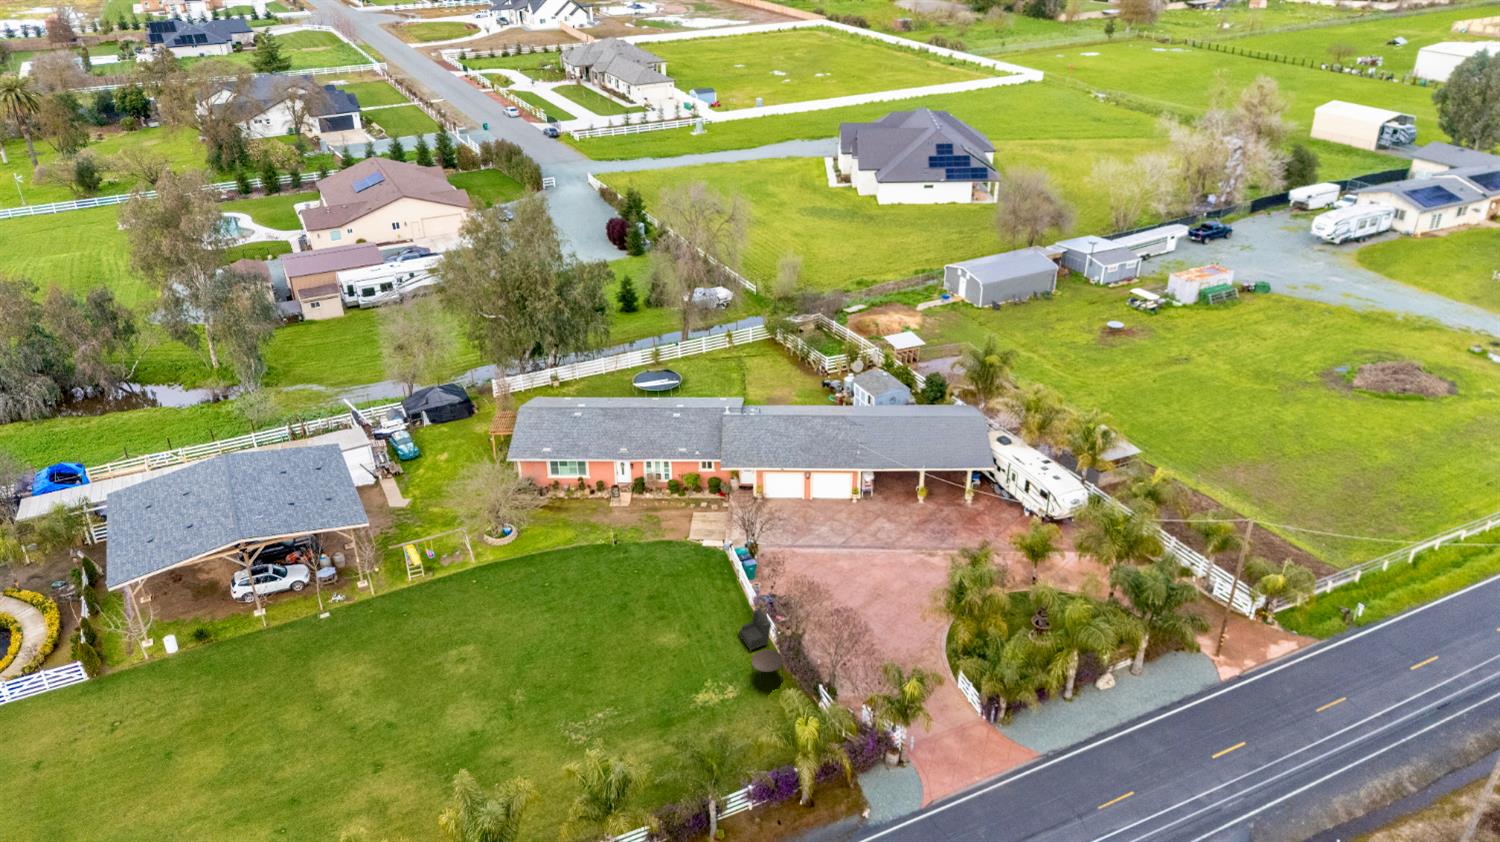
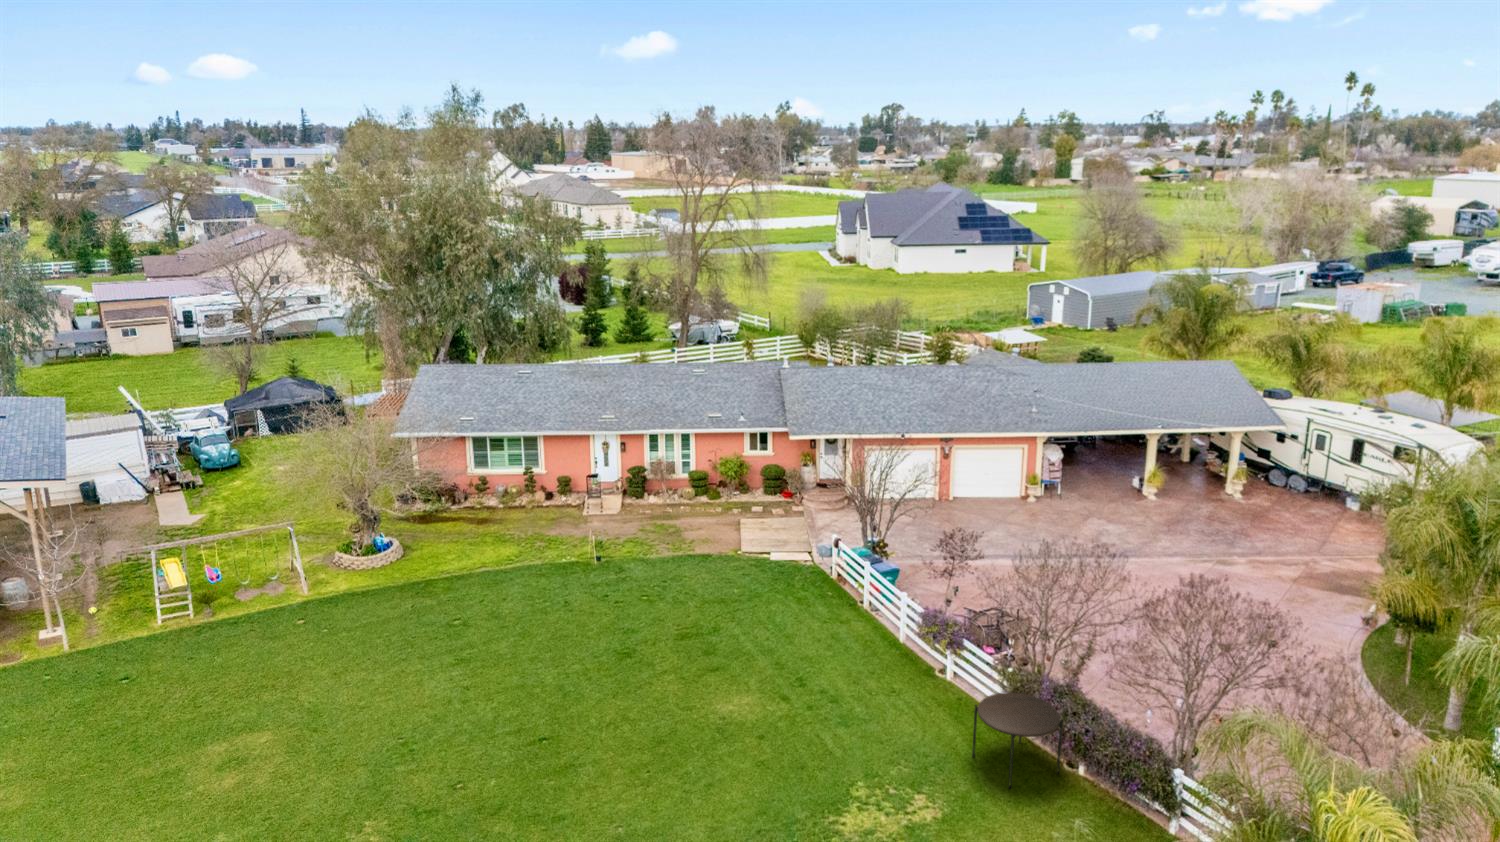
chair: present [739,609,771,651] -> none [910,618,995,717]

